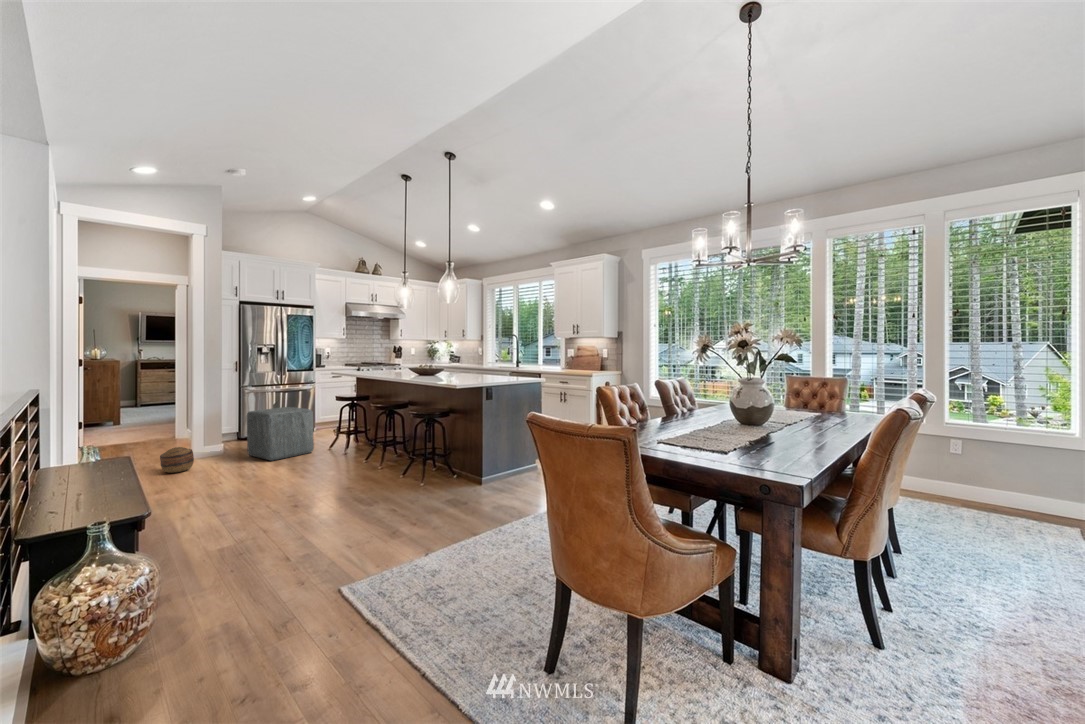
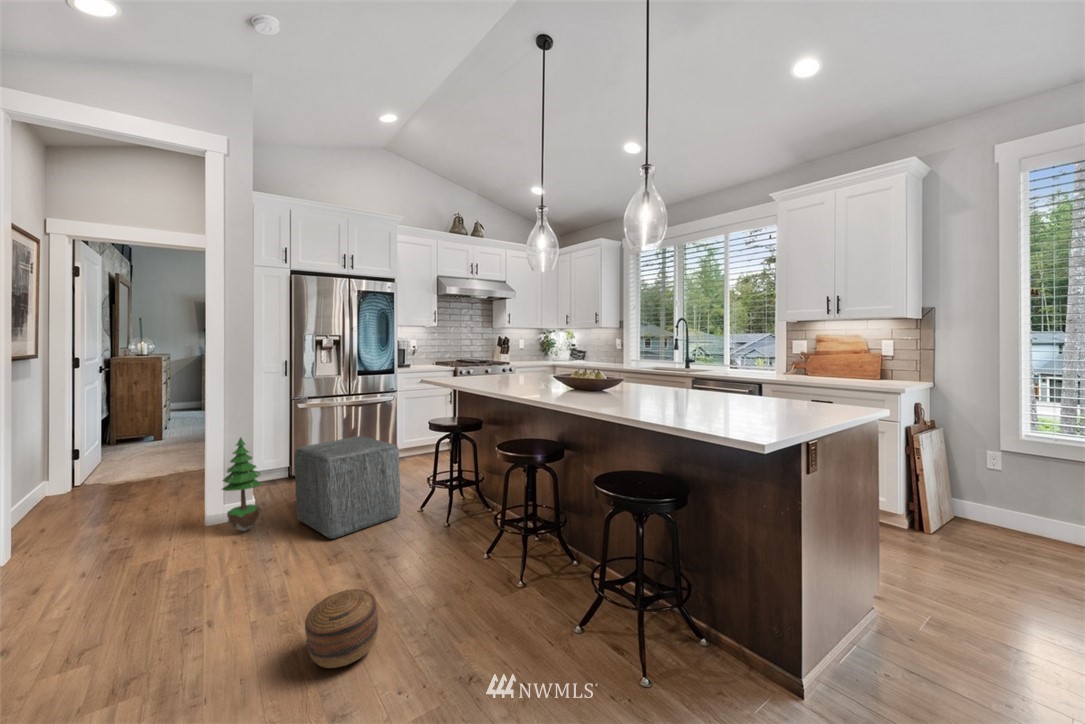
potted tree: none [202,404,227,461] -> present [222,437,262,532]
basket: present [160,447,194,473] -> present [305,589,378,668]

